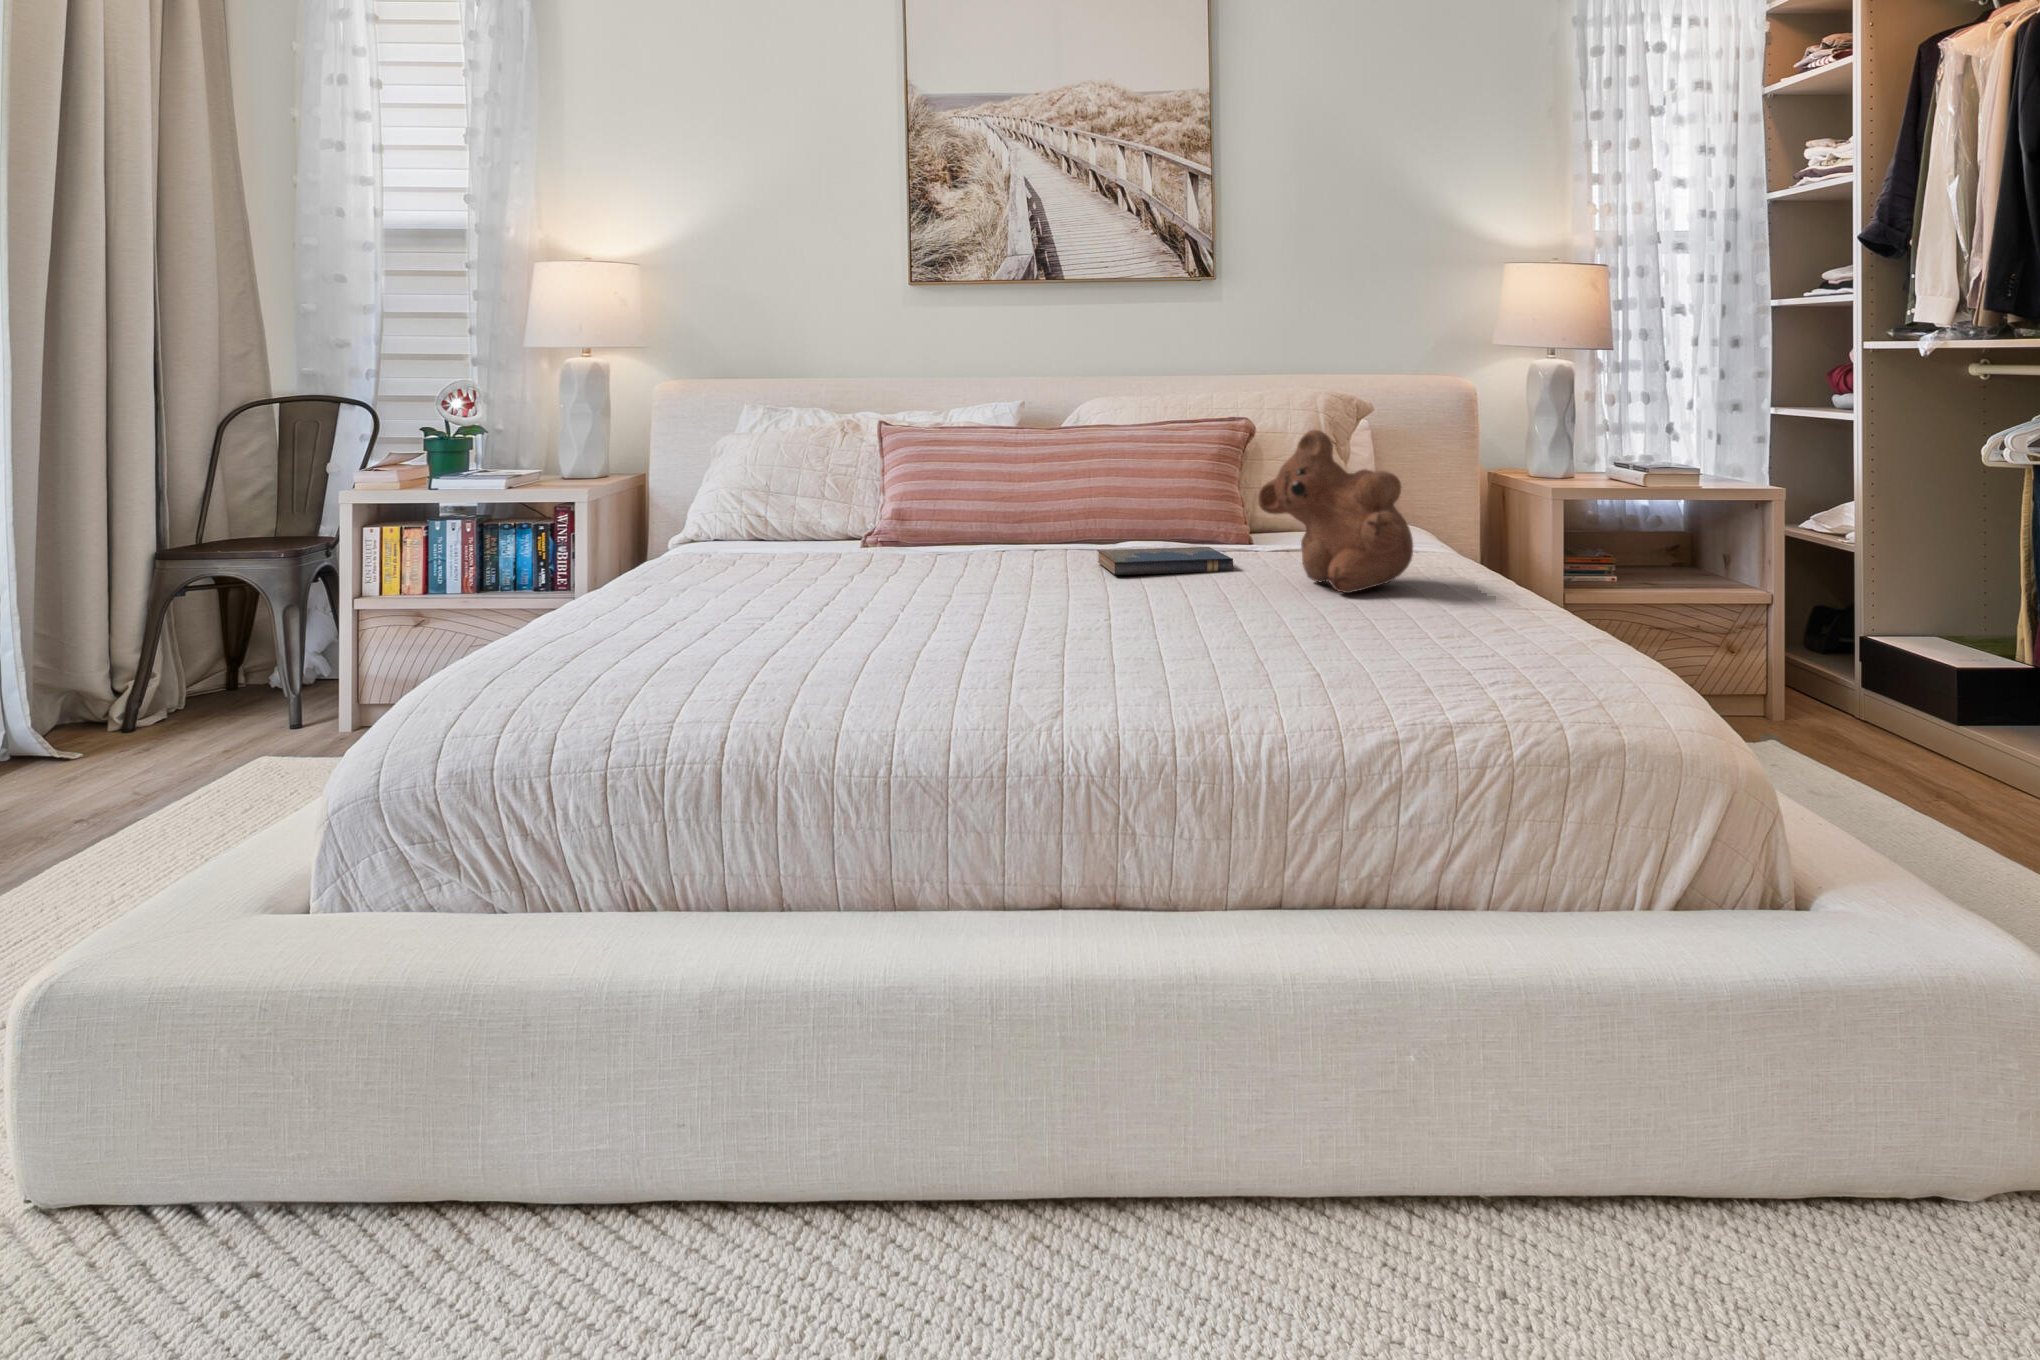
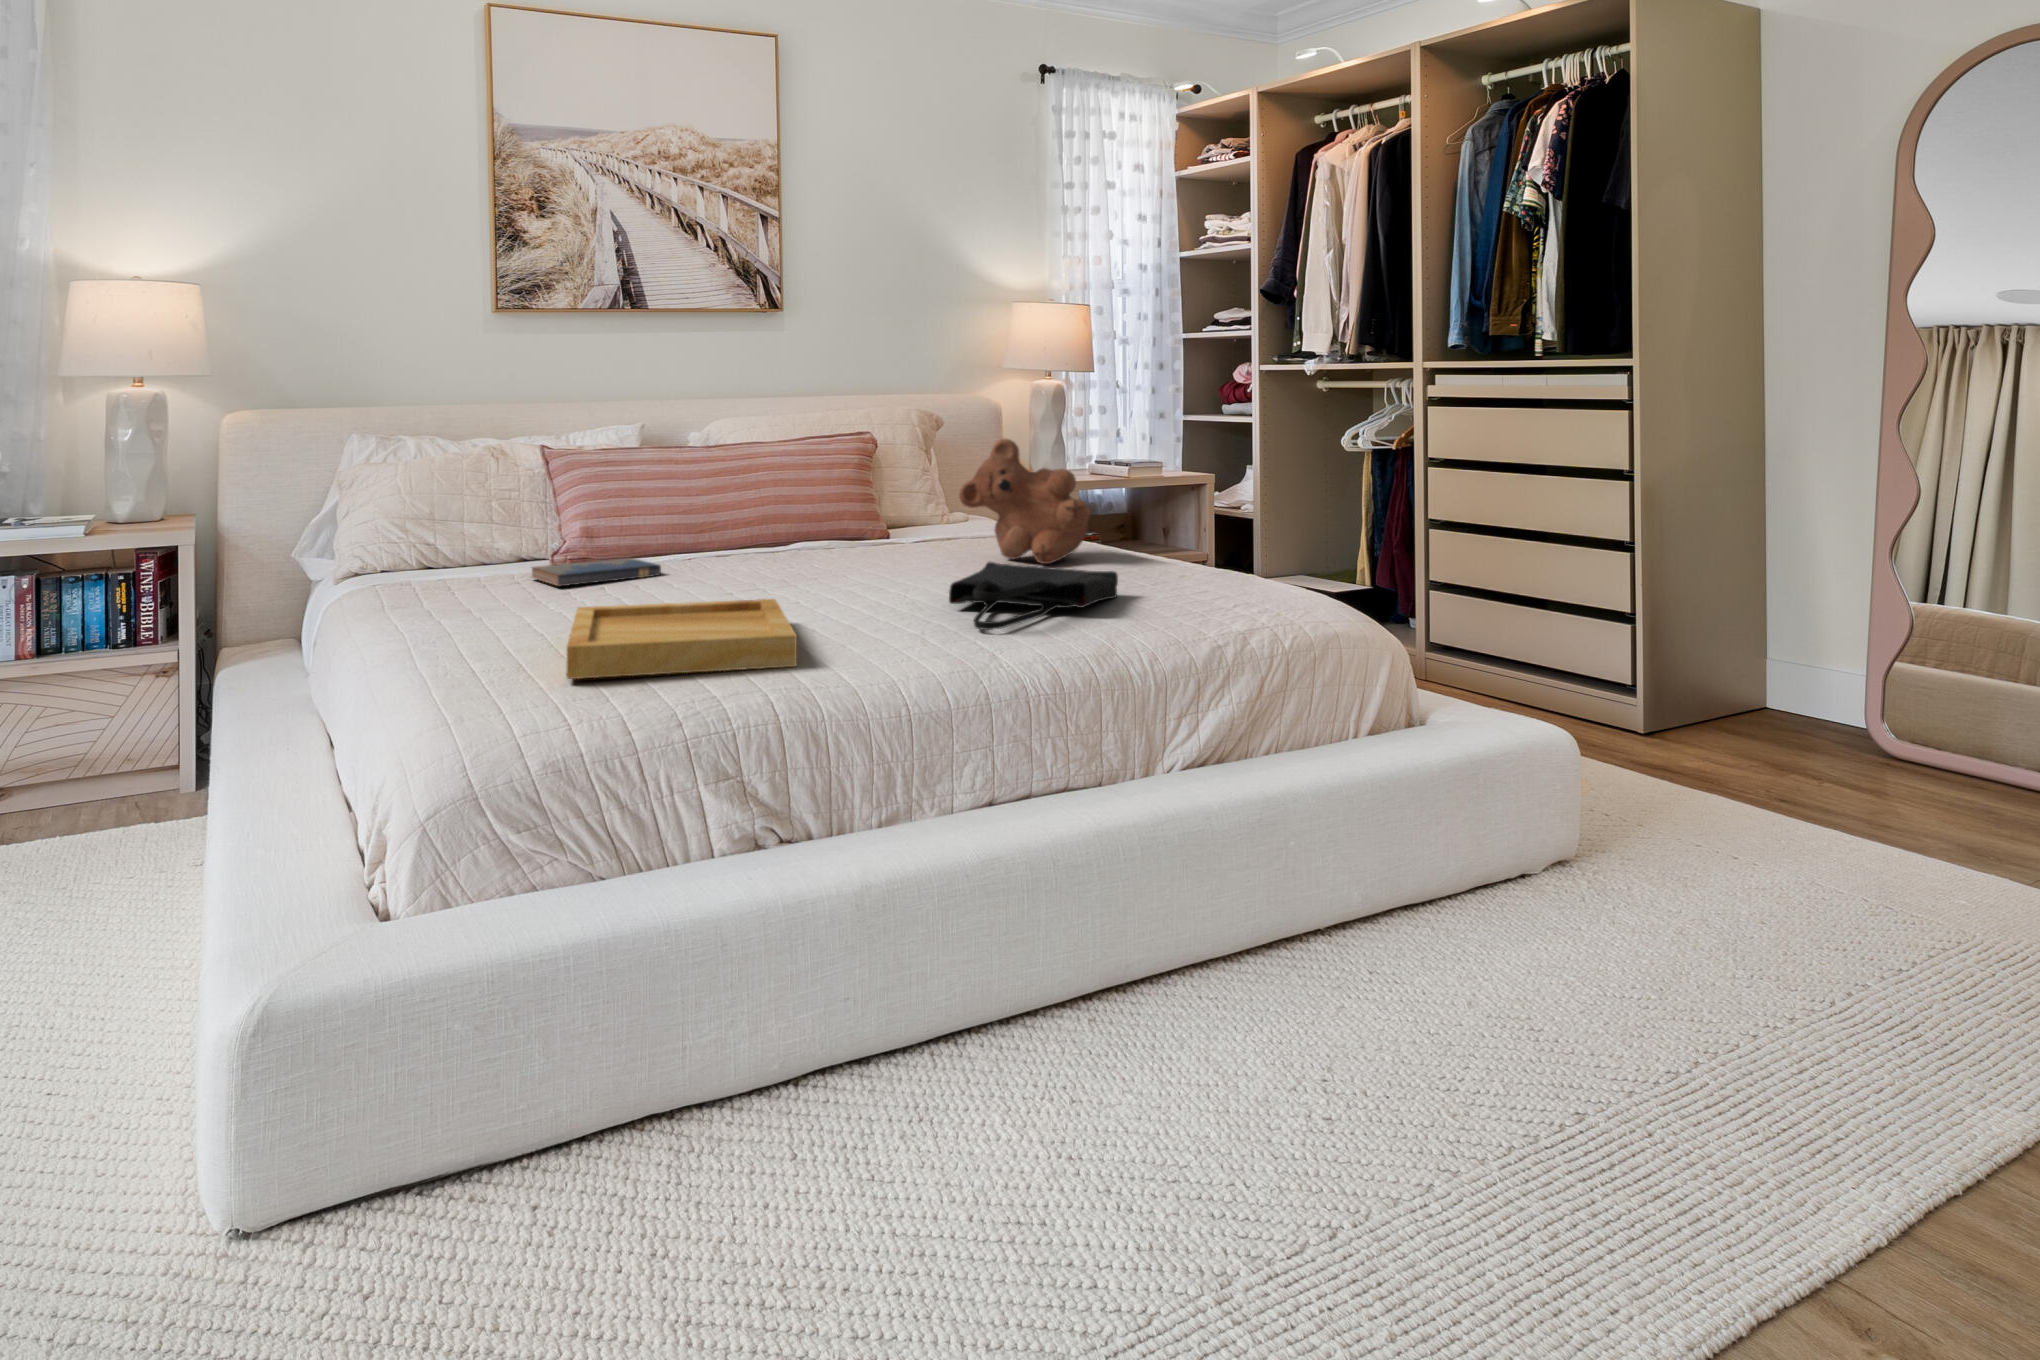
hardcover book: present [1098,547,1233,575] -> present [532,558,661,586]
tote bag: none [1086,586,1351,679] -> present [949,562,1118,630]
tray: none [580,600,913,700] -> present [567,599,797,679]

